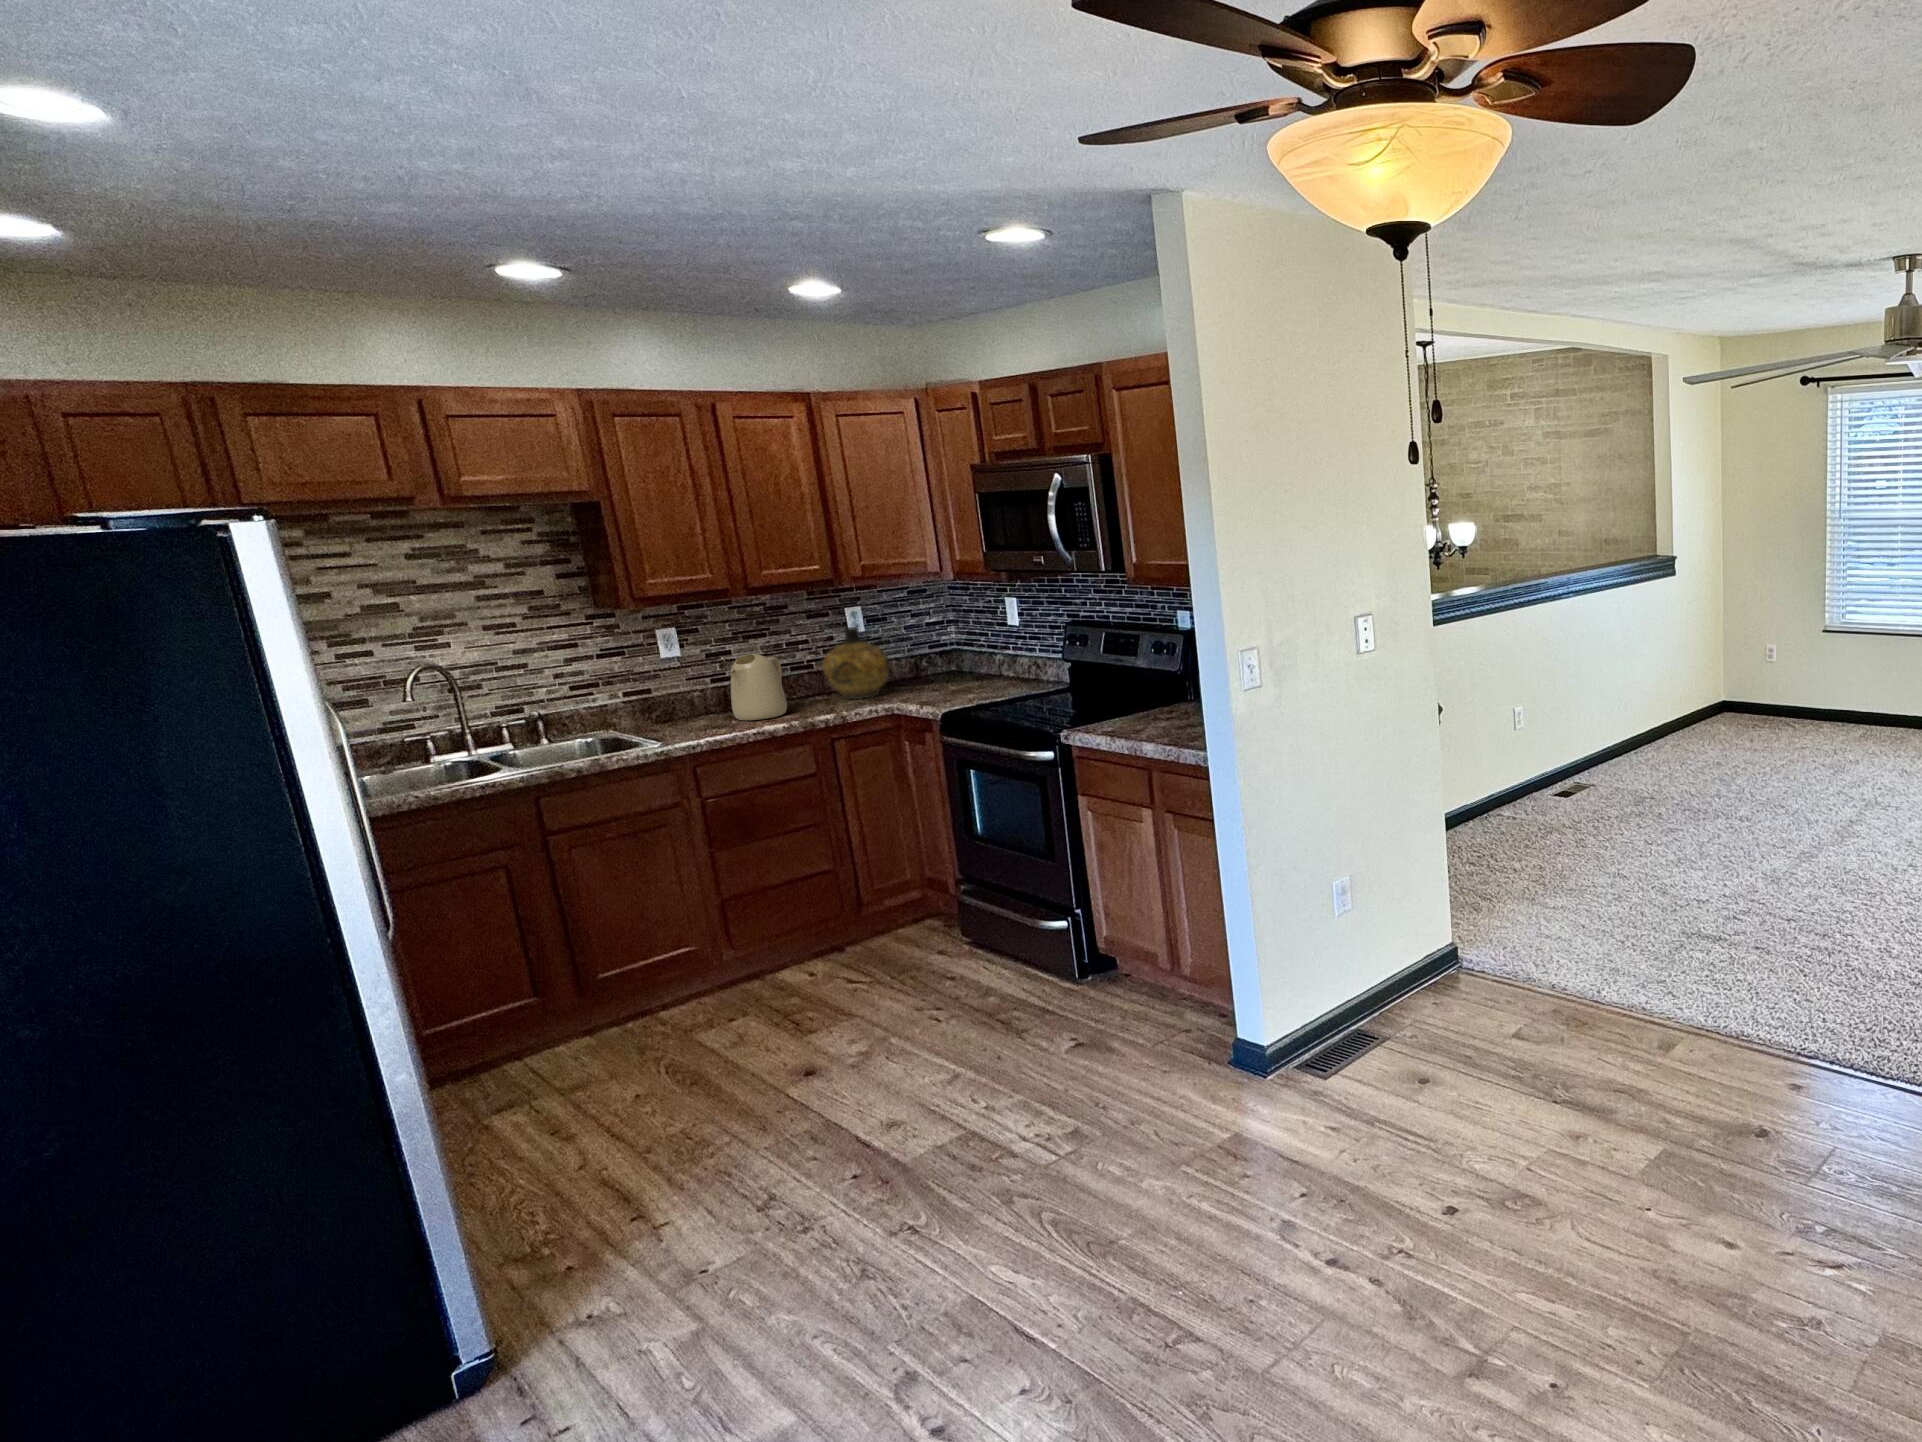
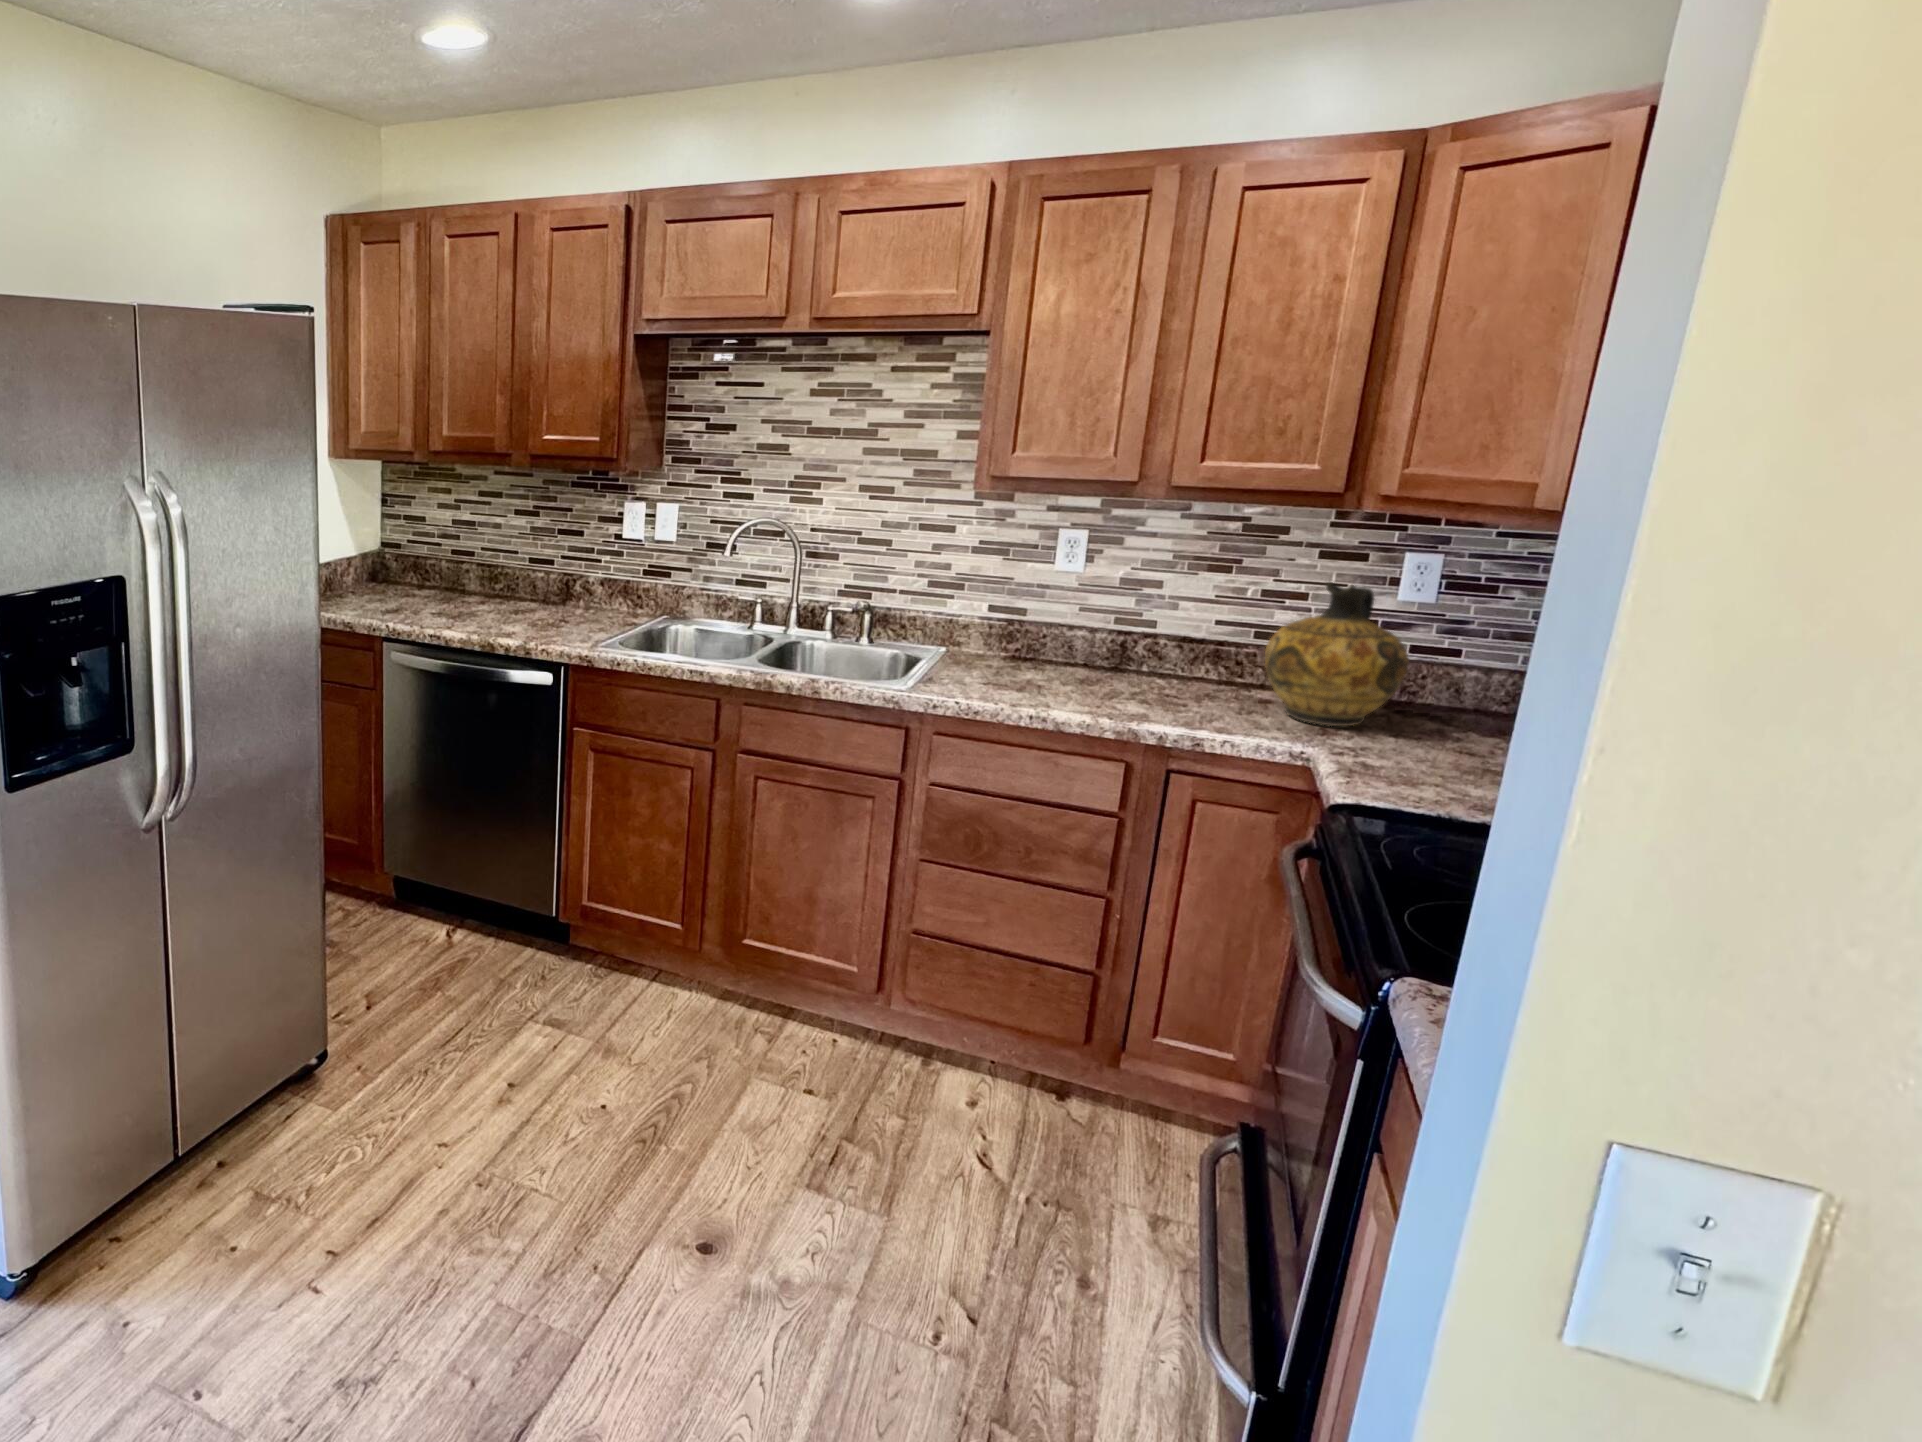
kettle: present [730,654,787,720] -> none [1065,592,1182,704]

